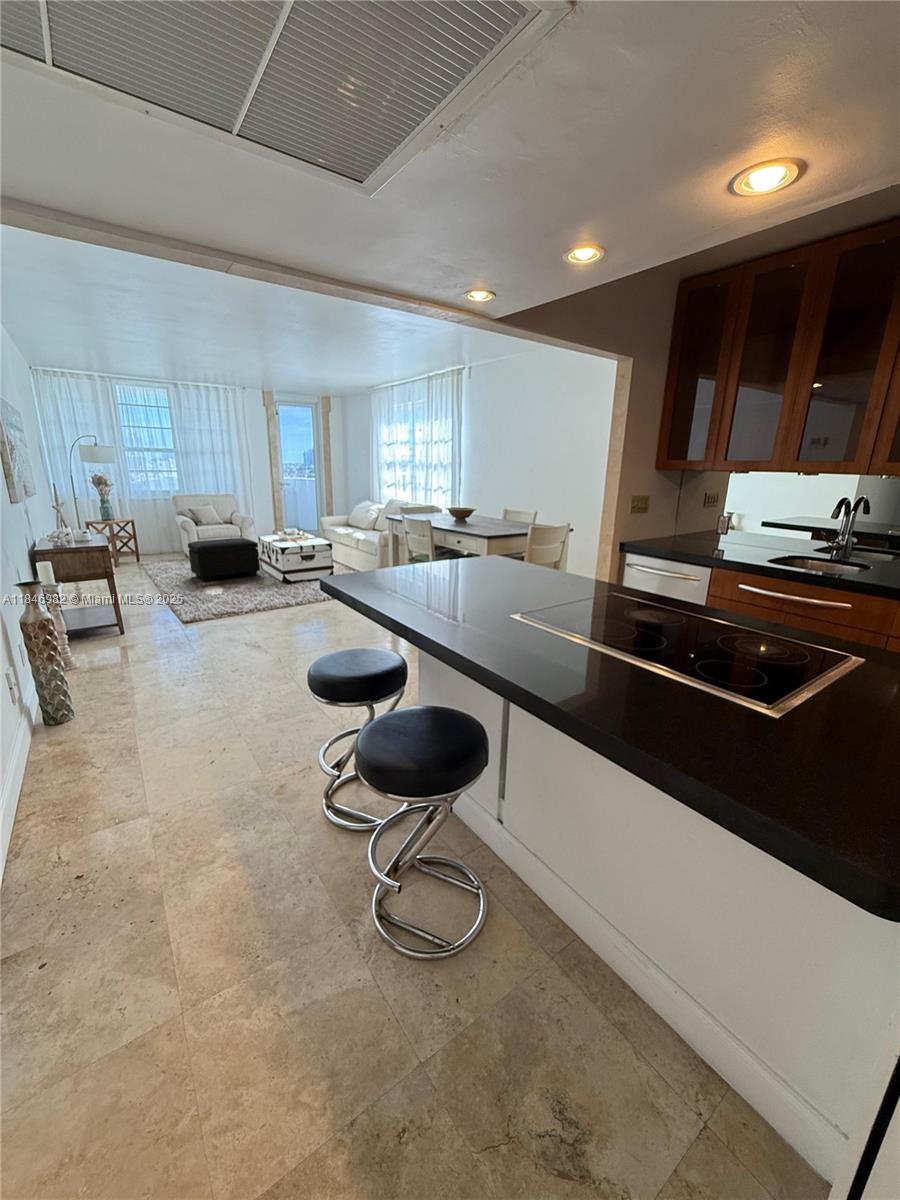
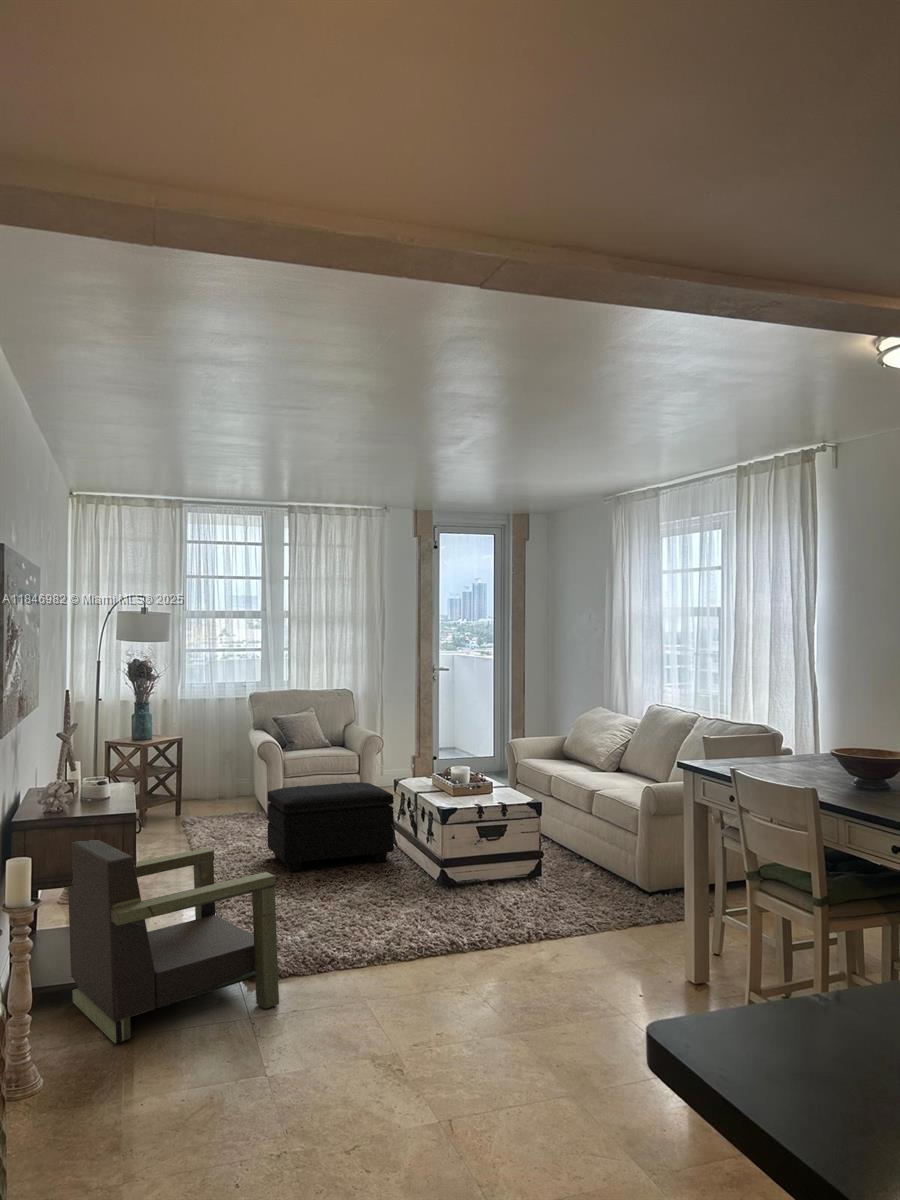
armchair: none [68,557,200,649] -> present [63,840,279,1043]

